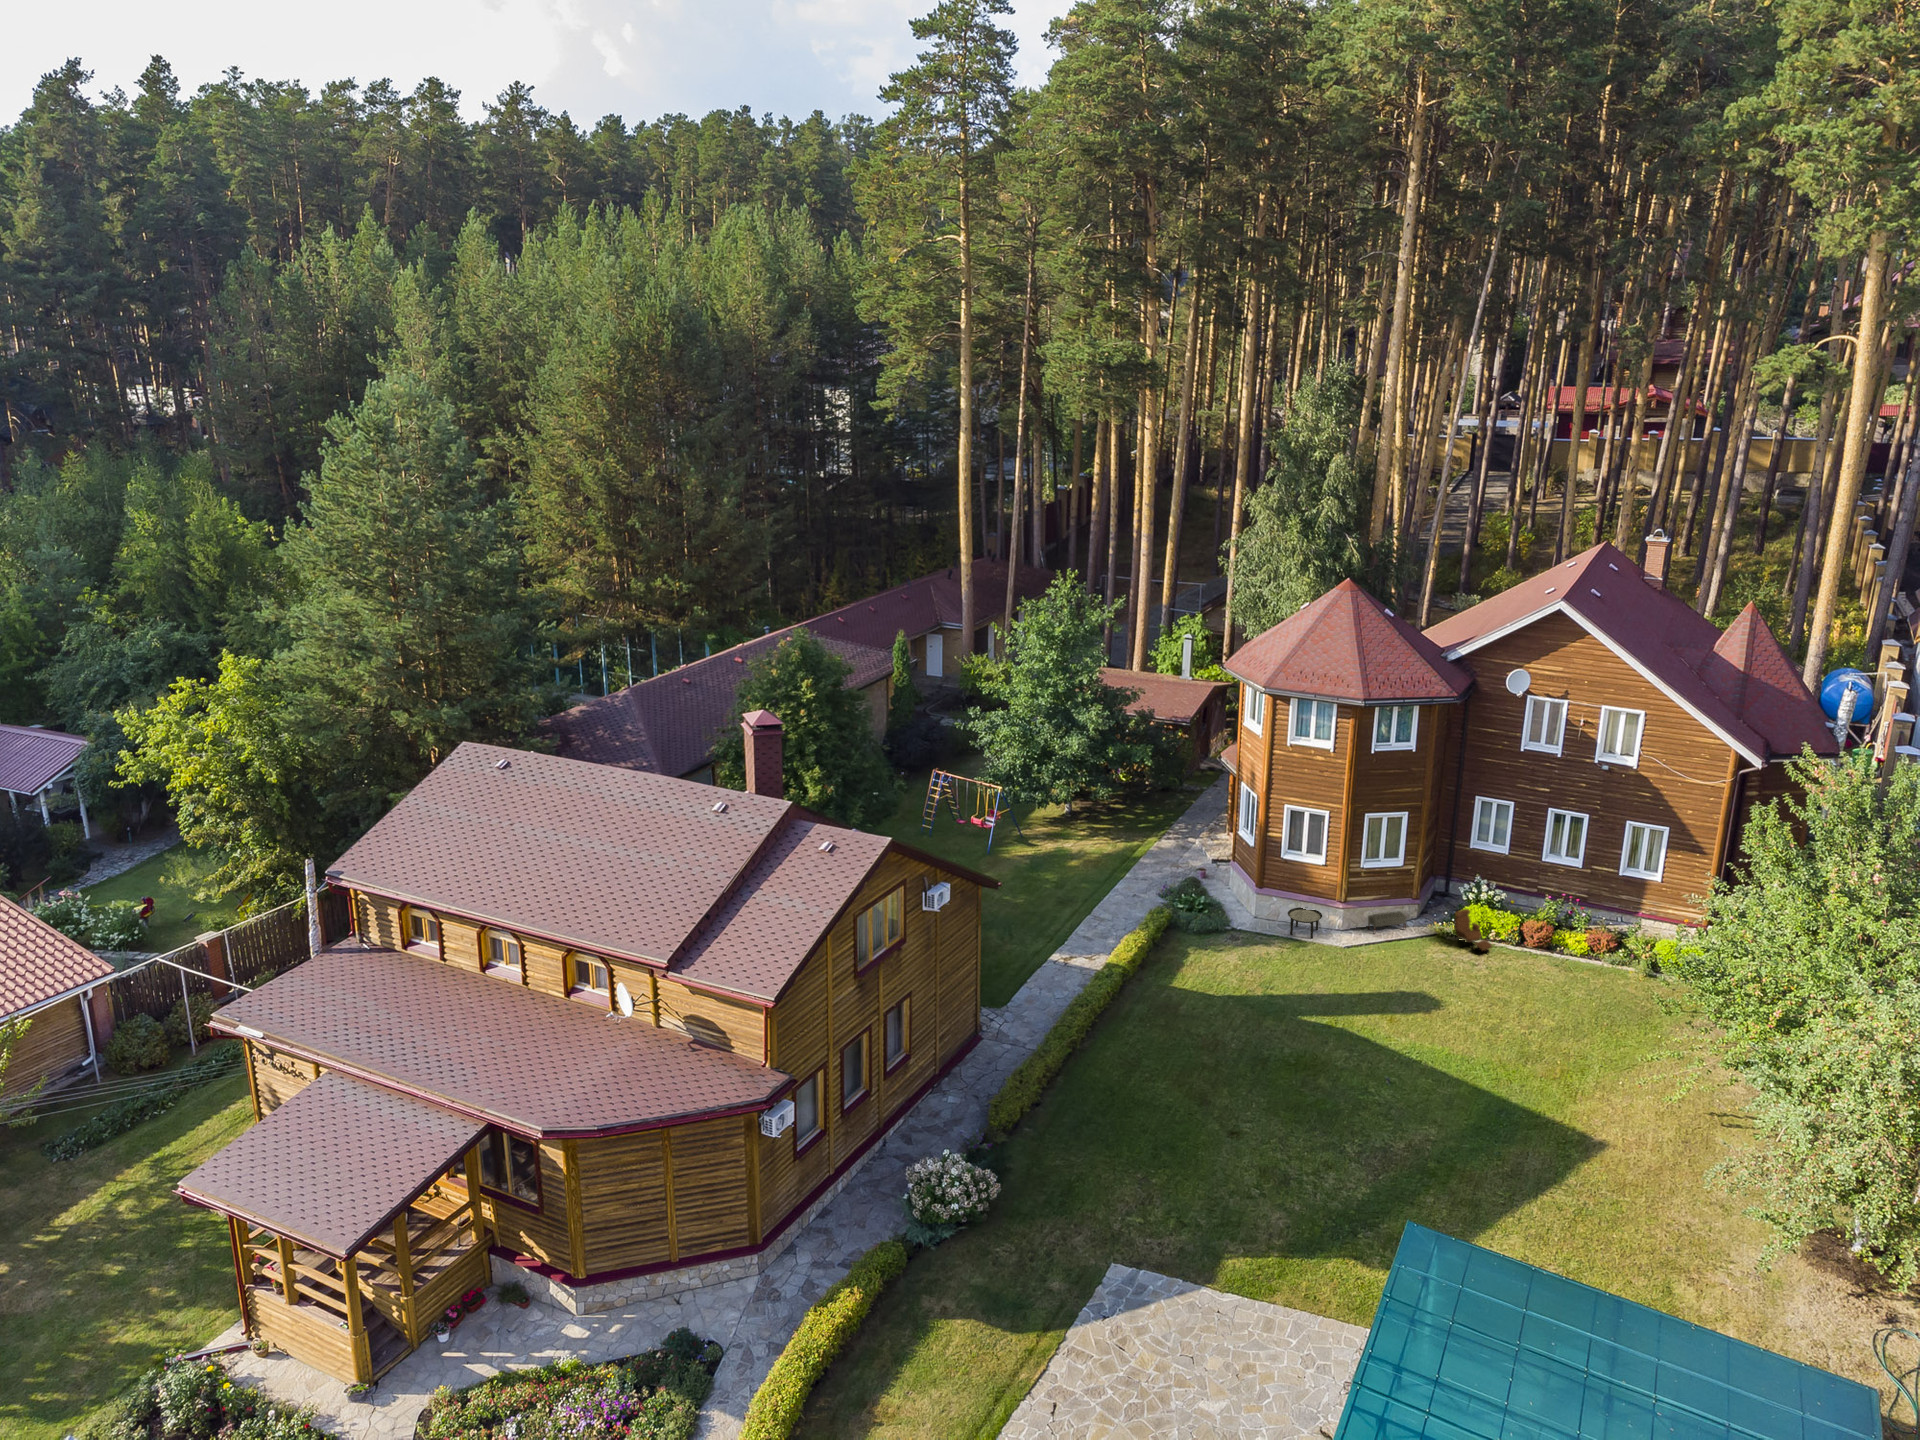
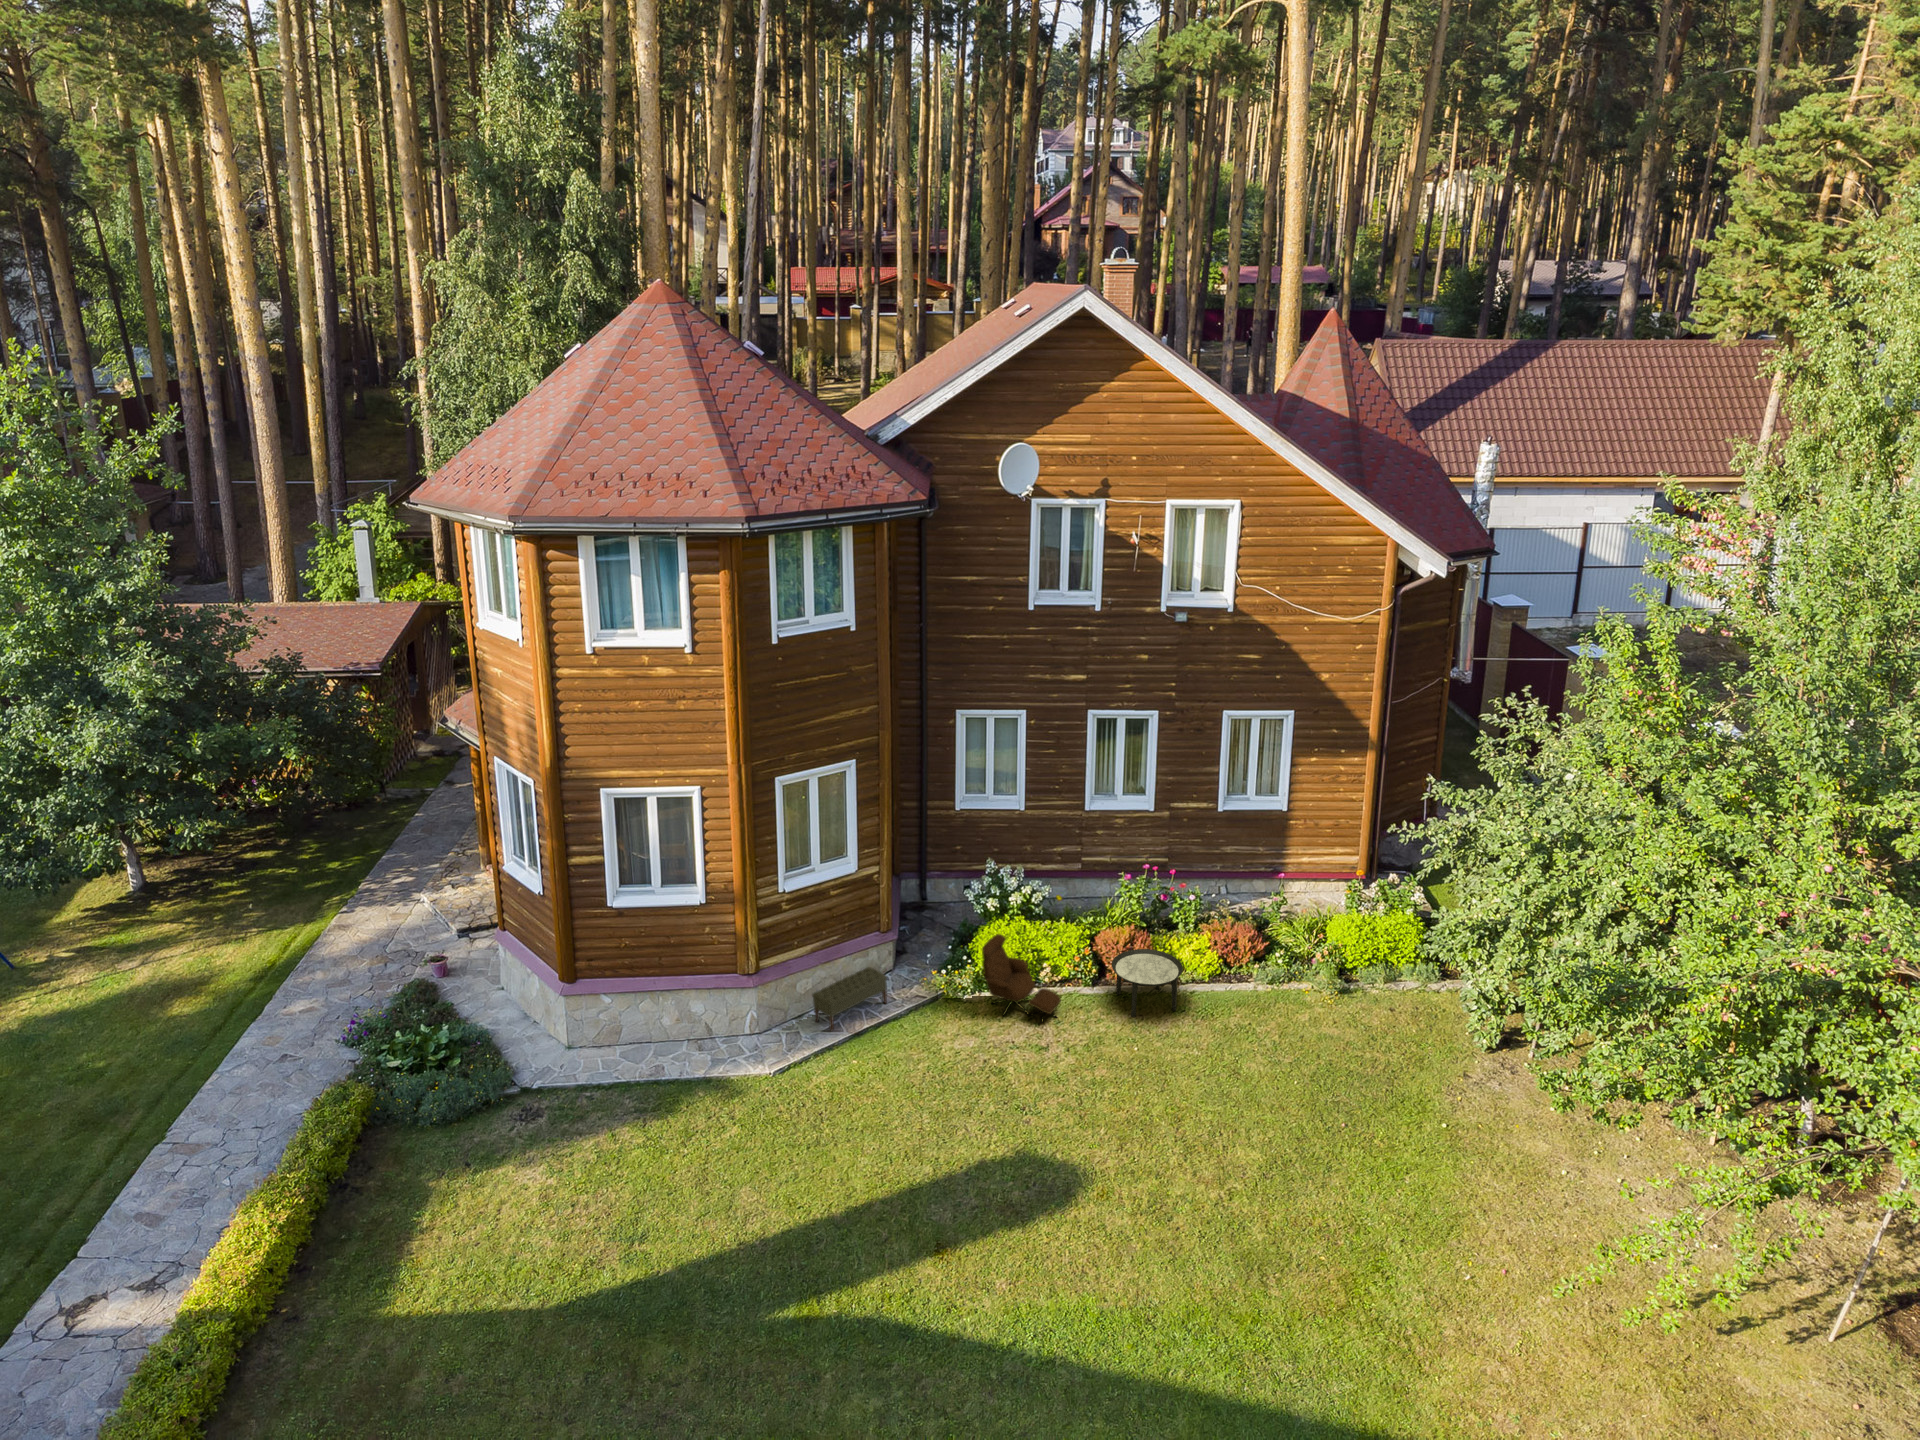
round table: present [1288,907,1322,939] -> present [1112,949,1183,1017]

